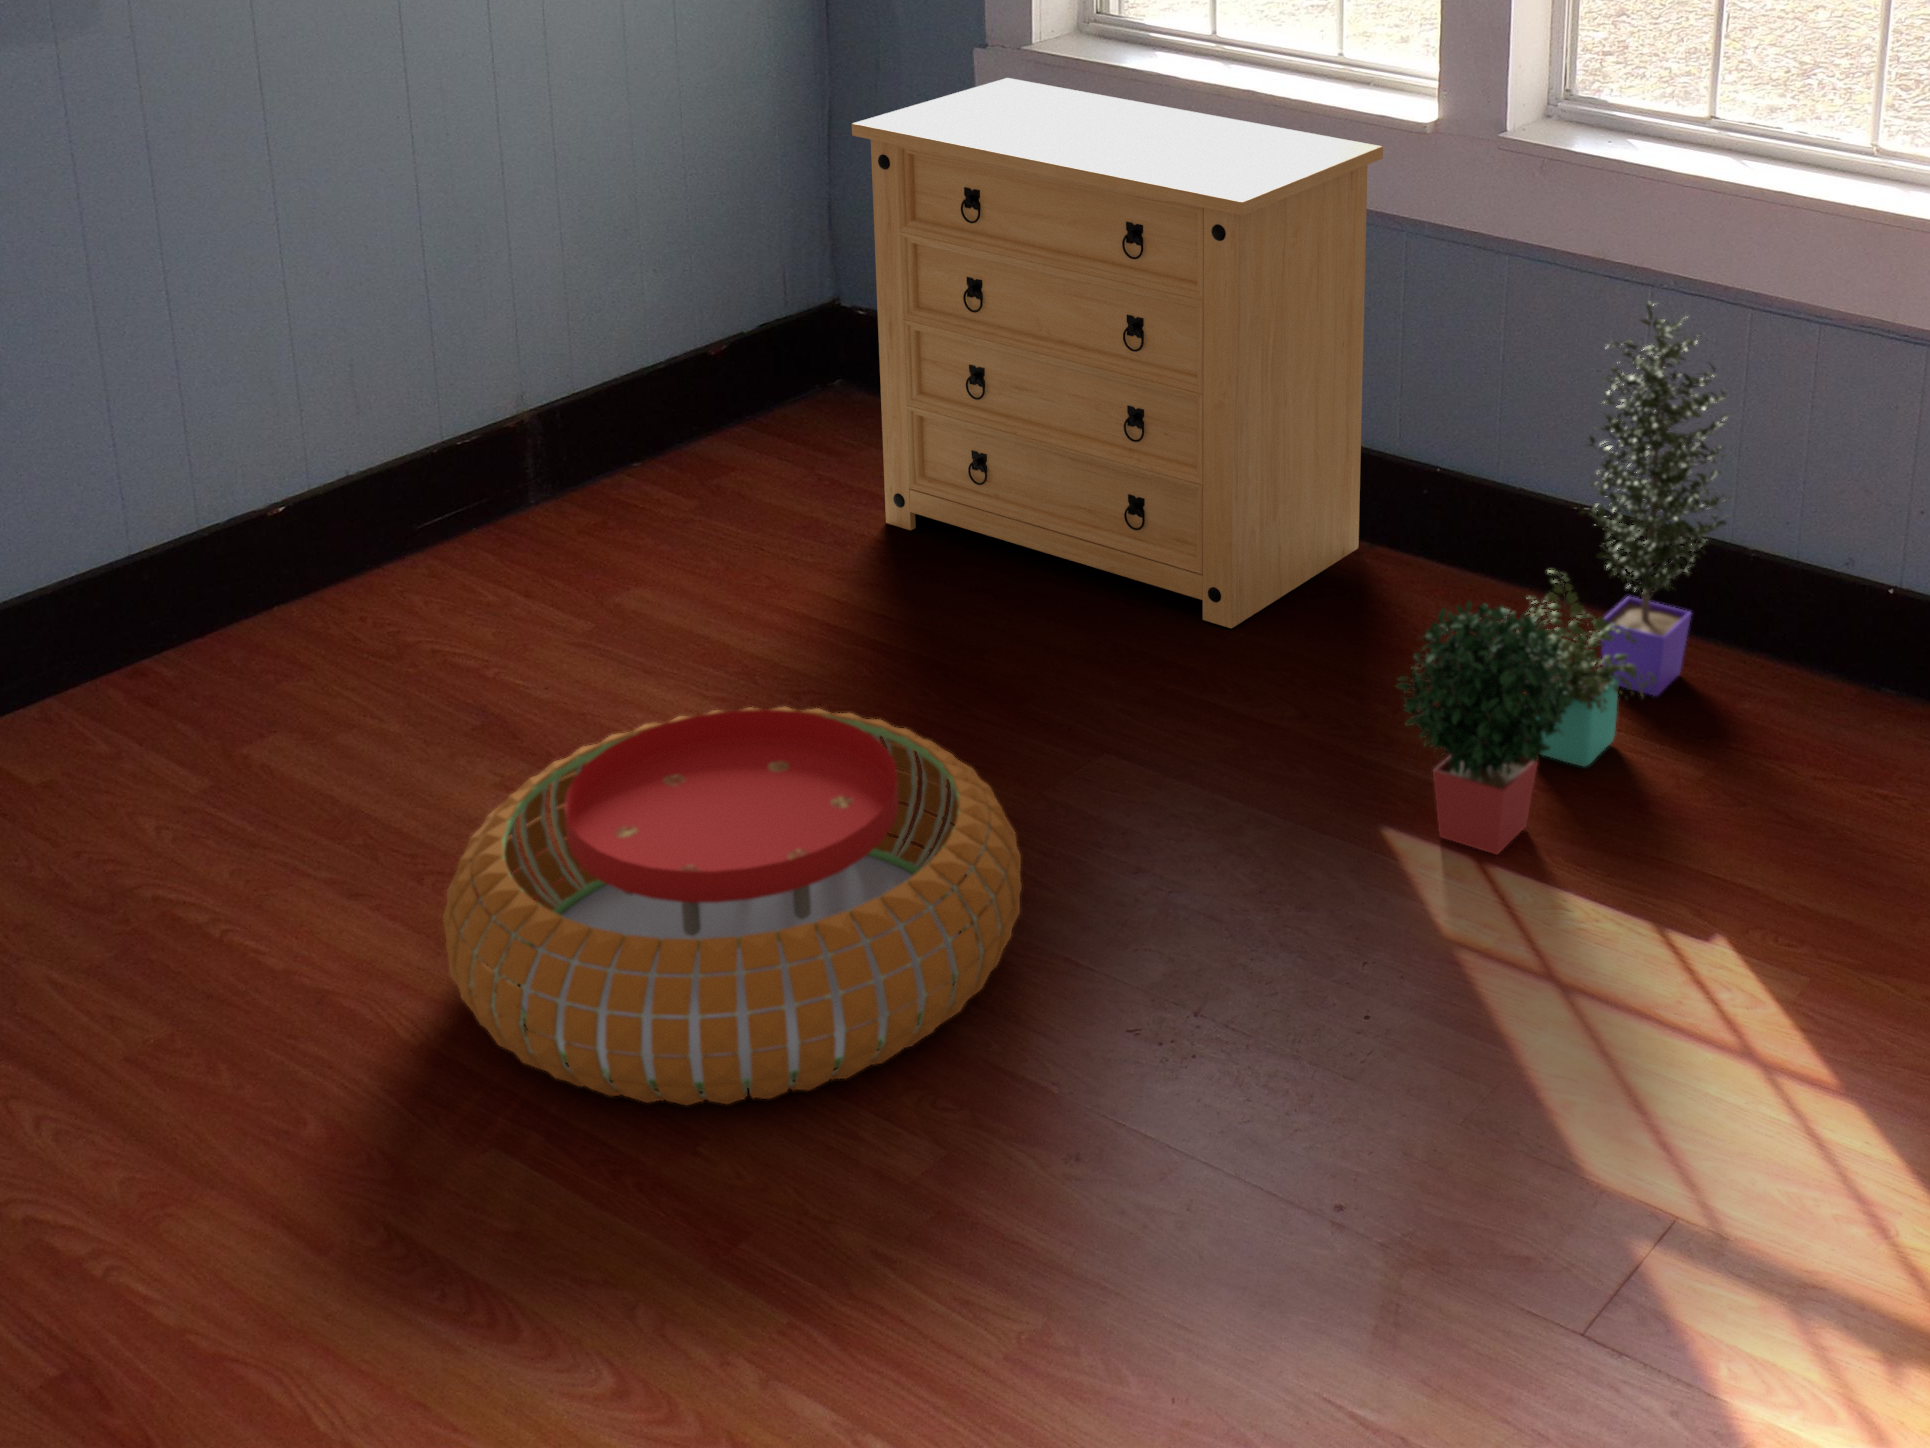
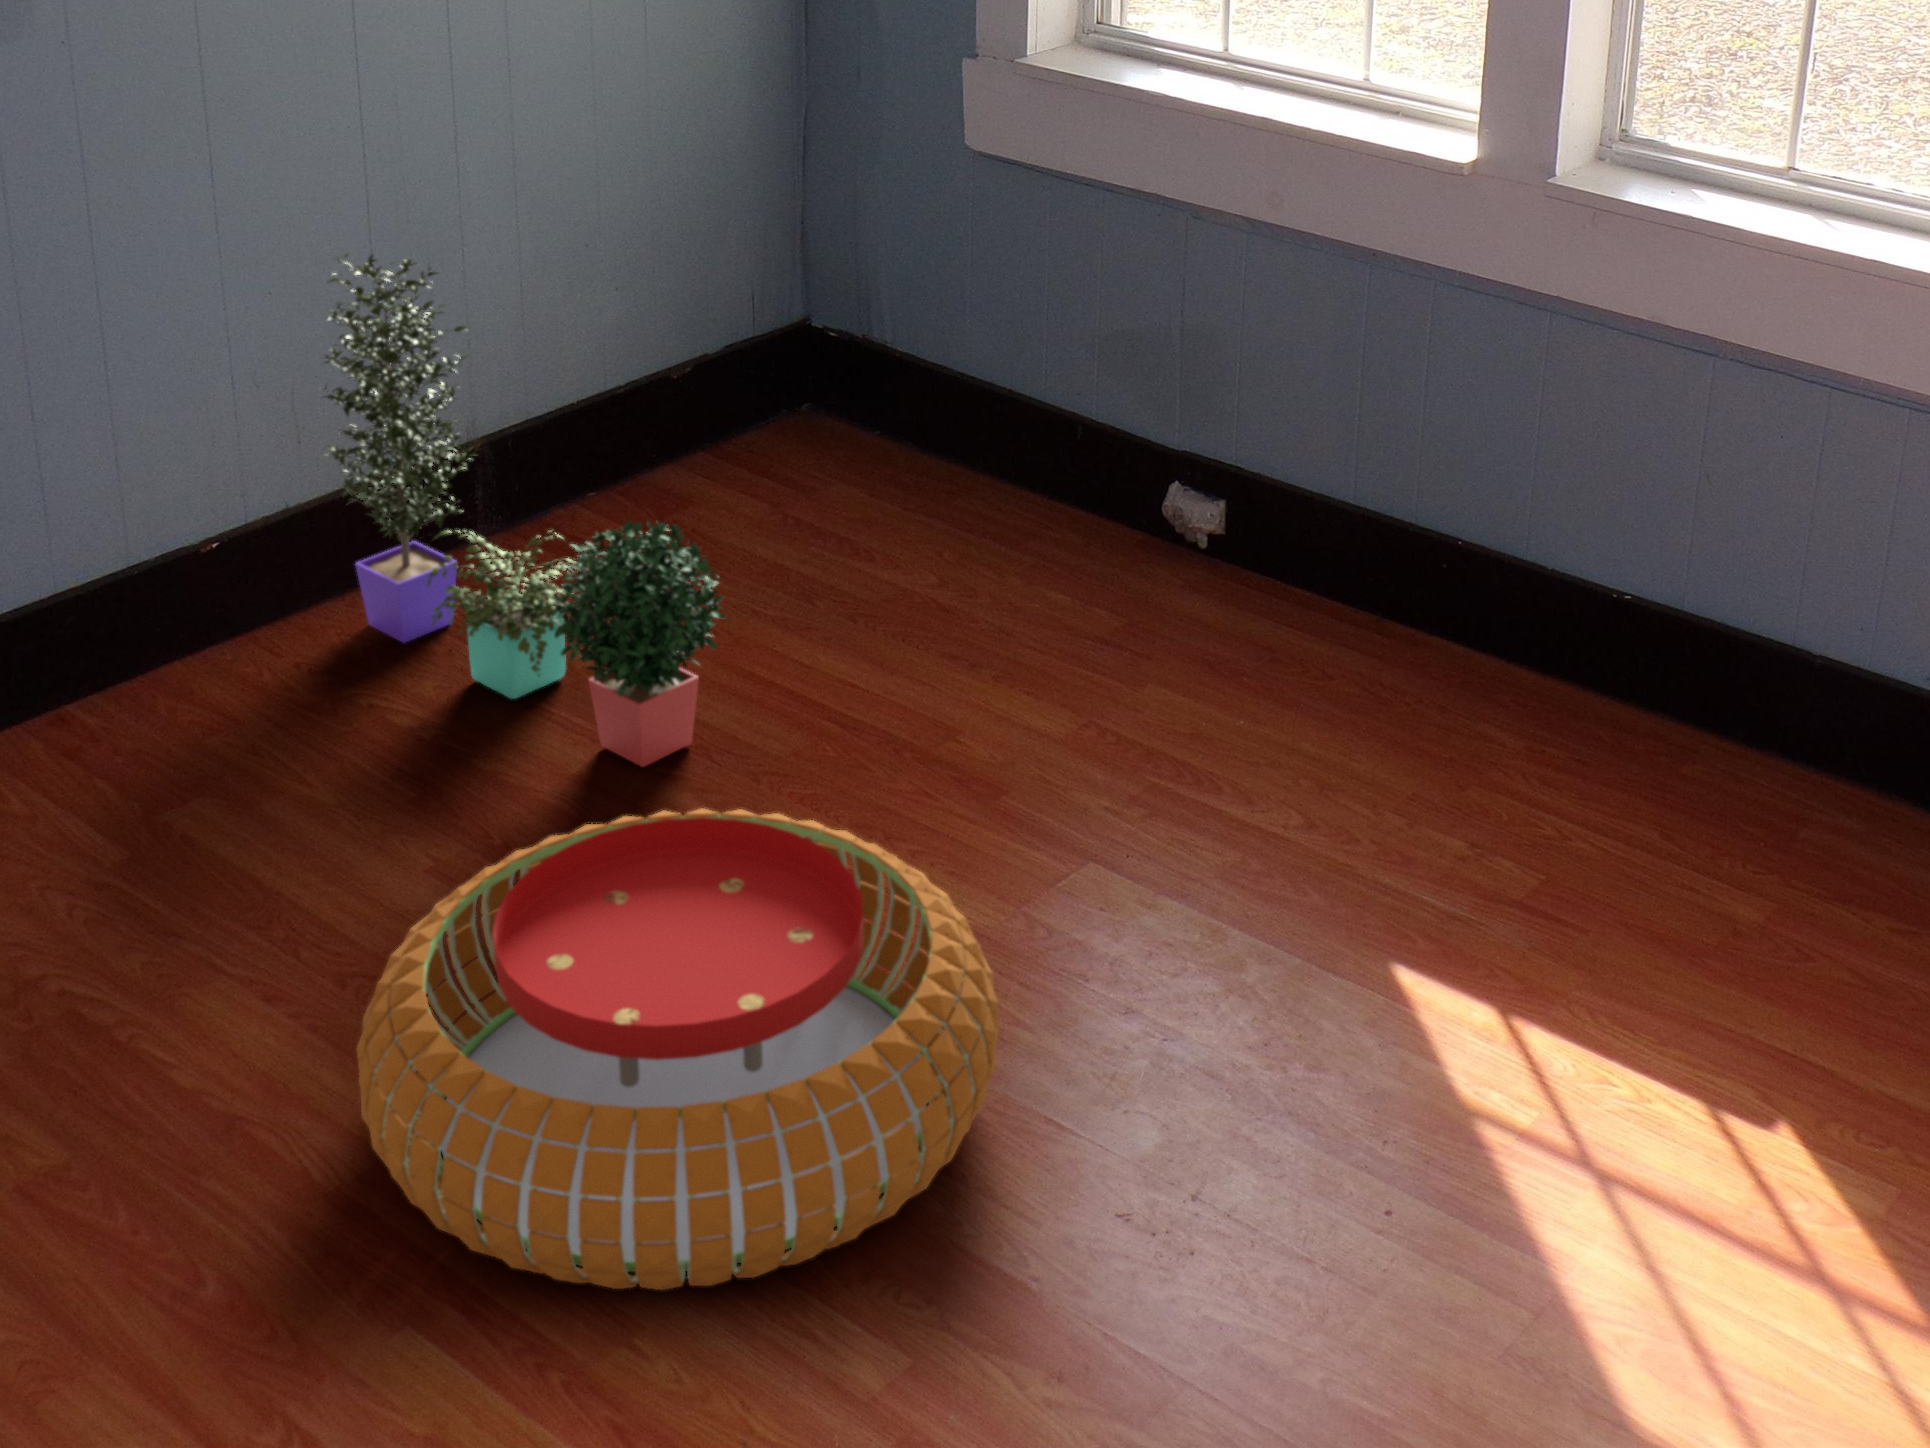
dresser: present [852,78,1383,628] -> none [831,92,1413,712]
potted plant: present [1396,302,1729,855] -> present [324,253,726,767]

